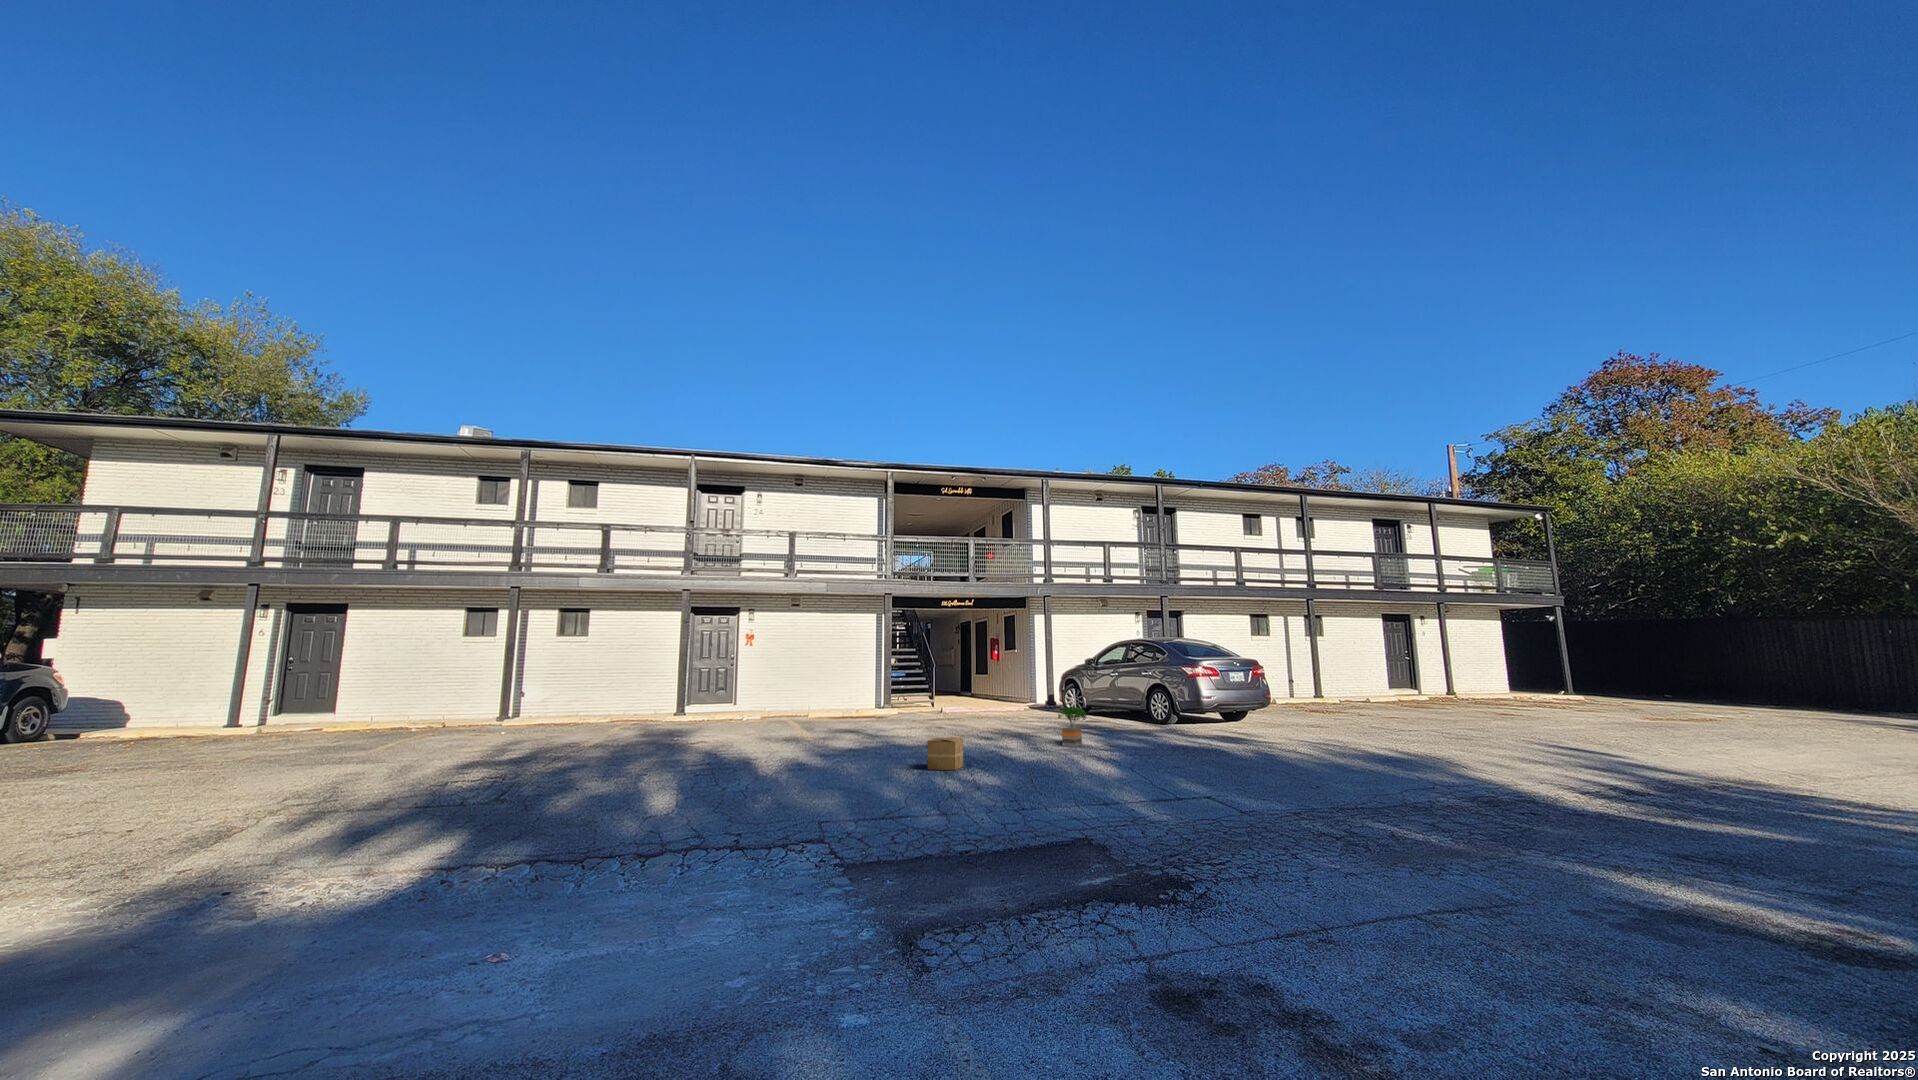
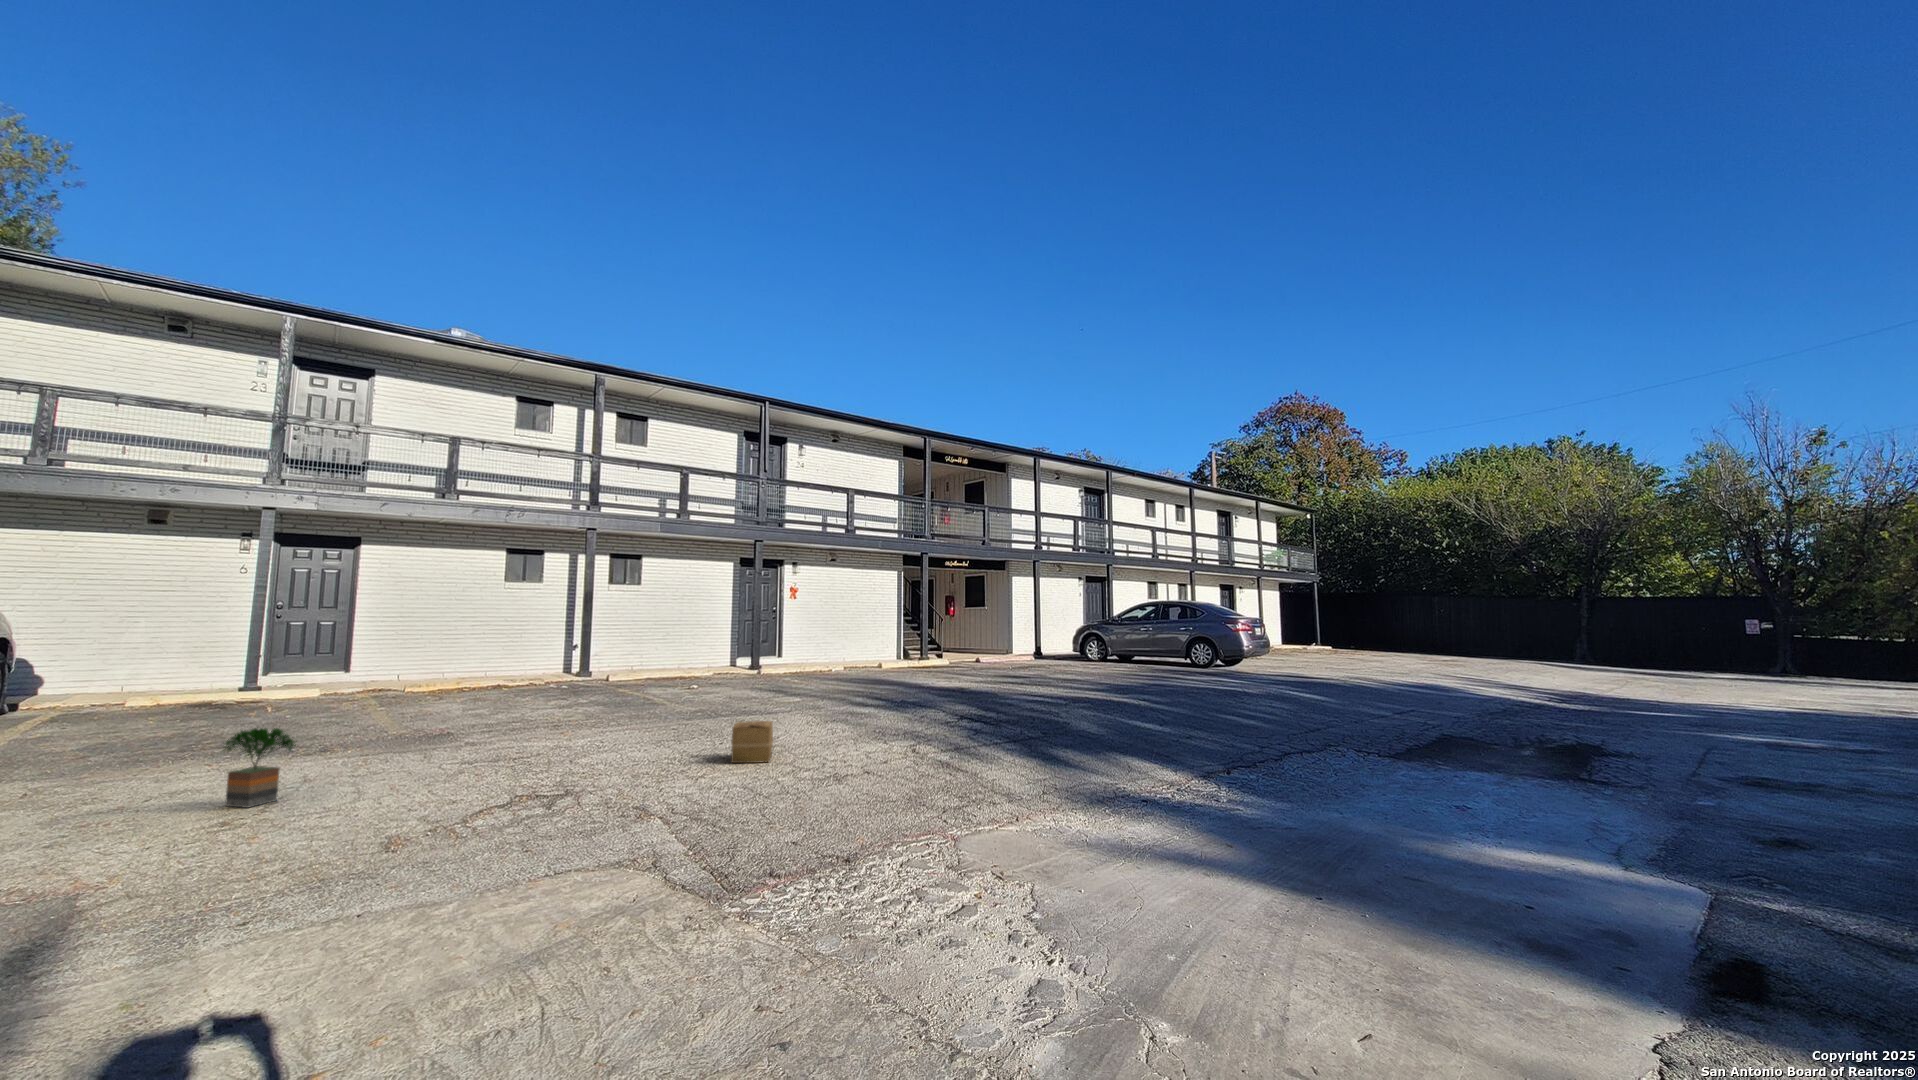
potted tree: present [1058,706,1086,747] -> present [223,728,296,808]

